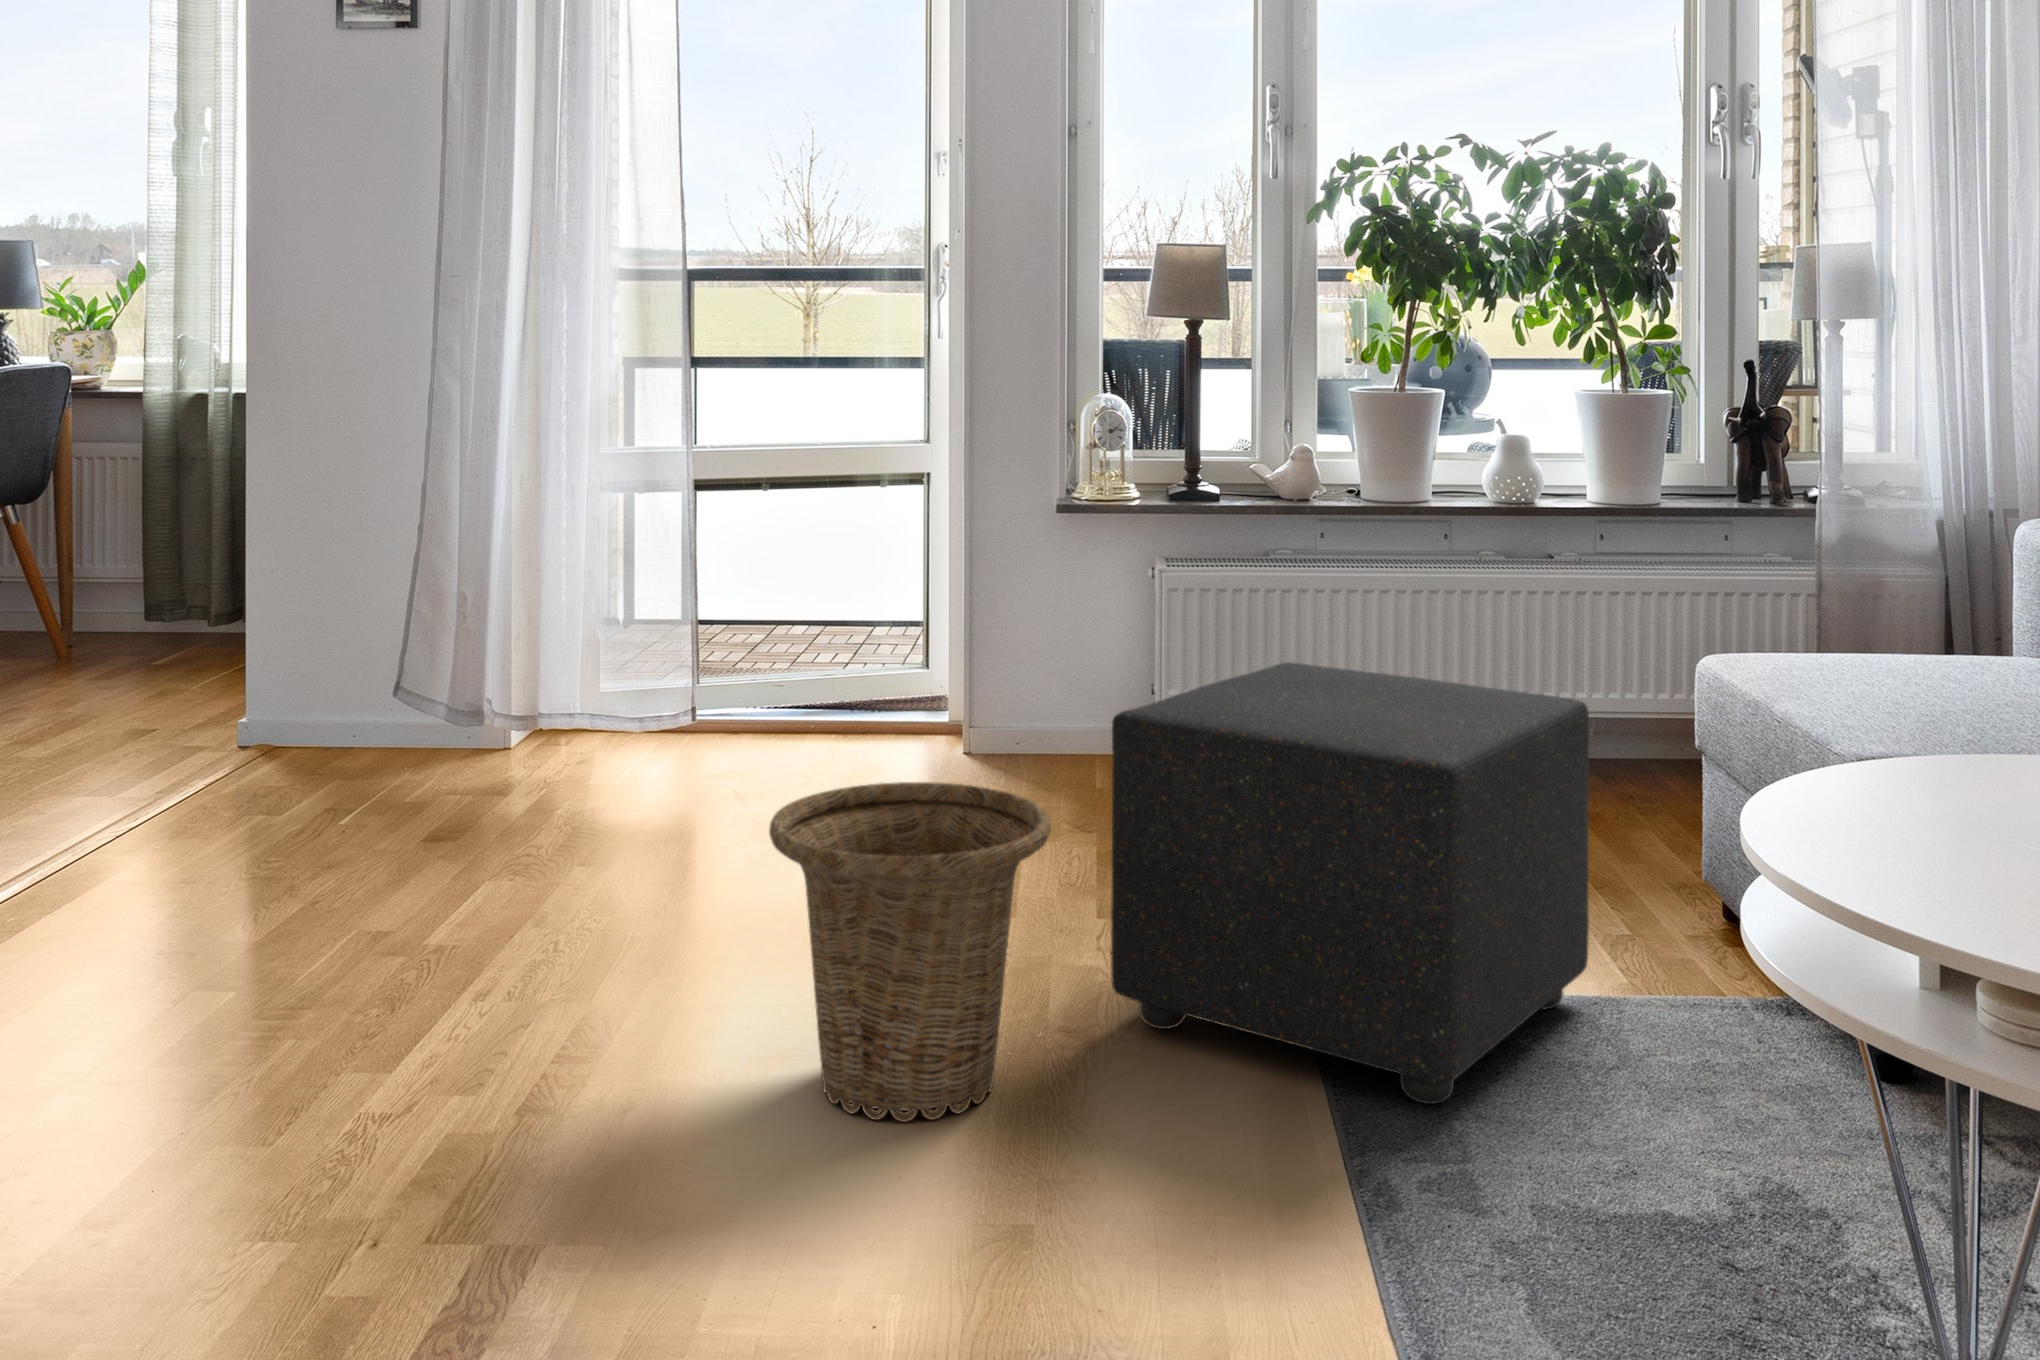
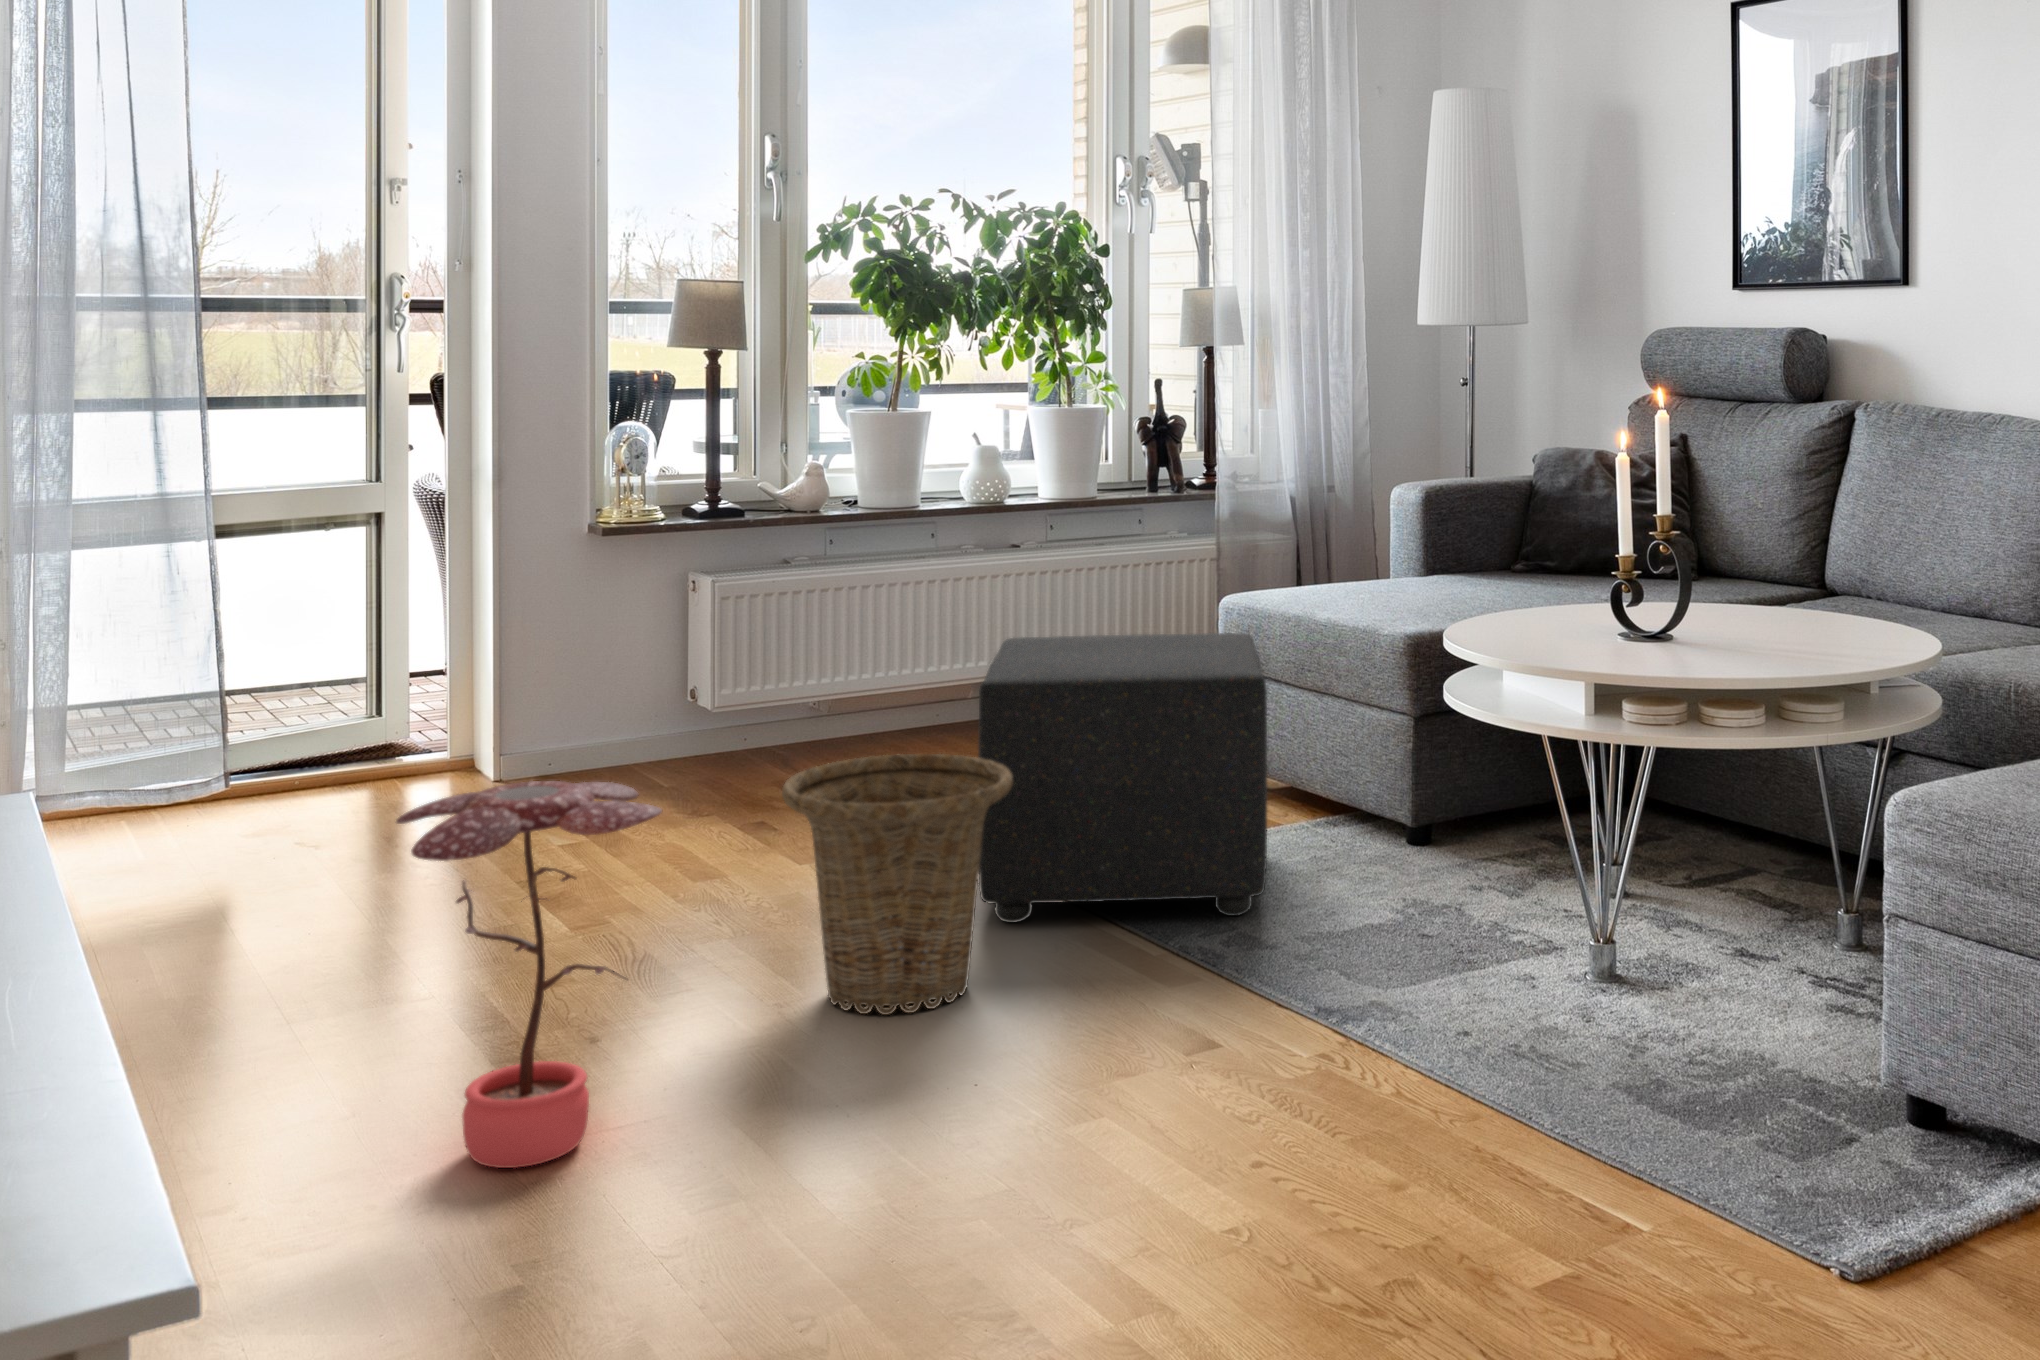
potted plant: none [165,748,497,1185] -> present [396,781,662,1168]

